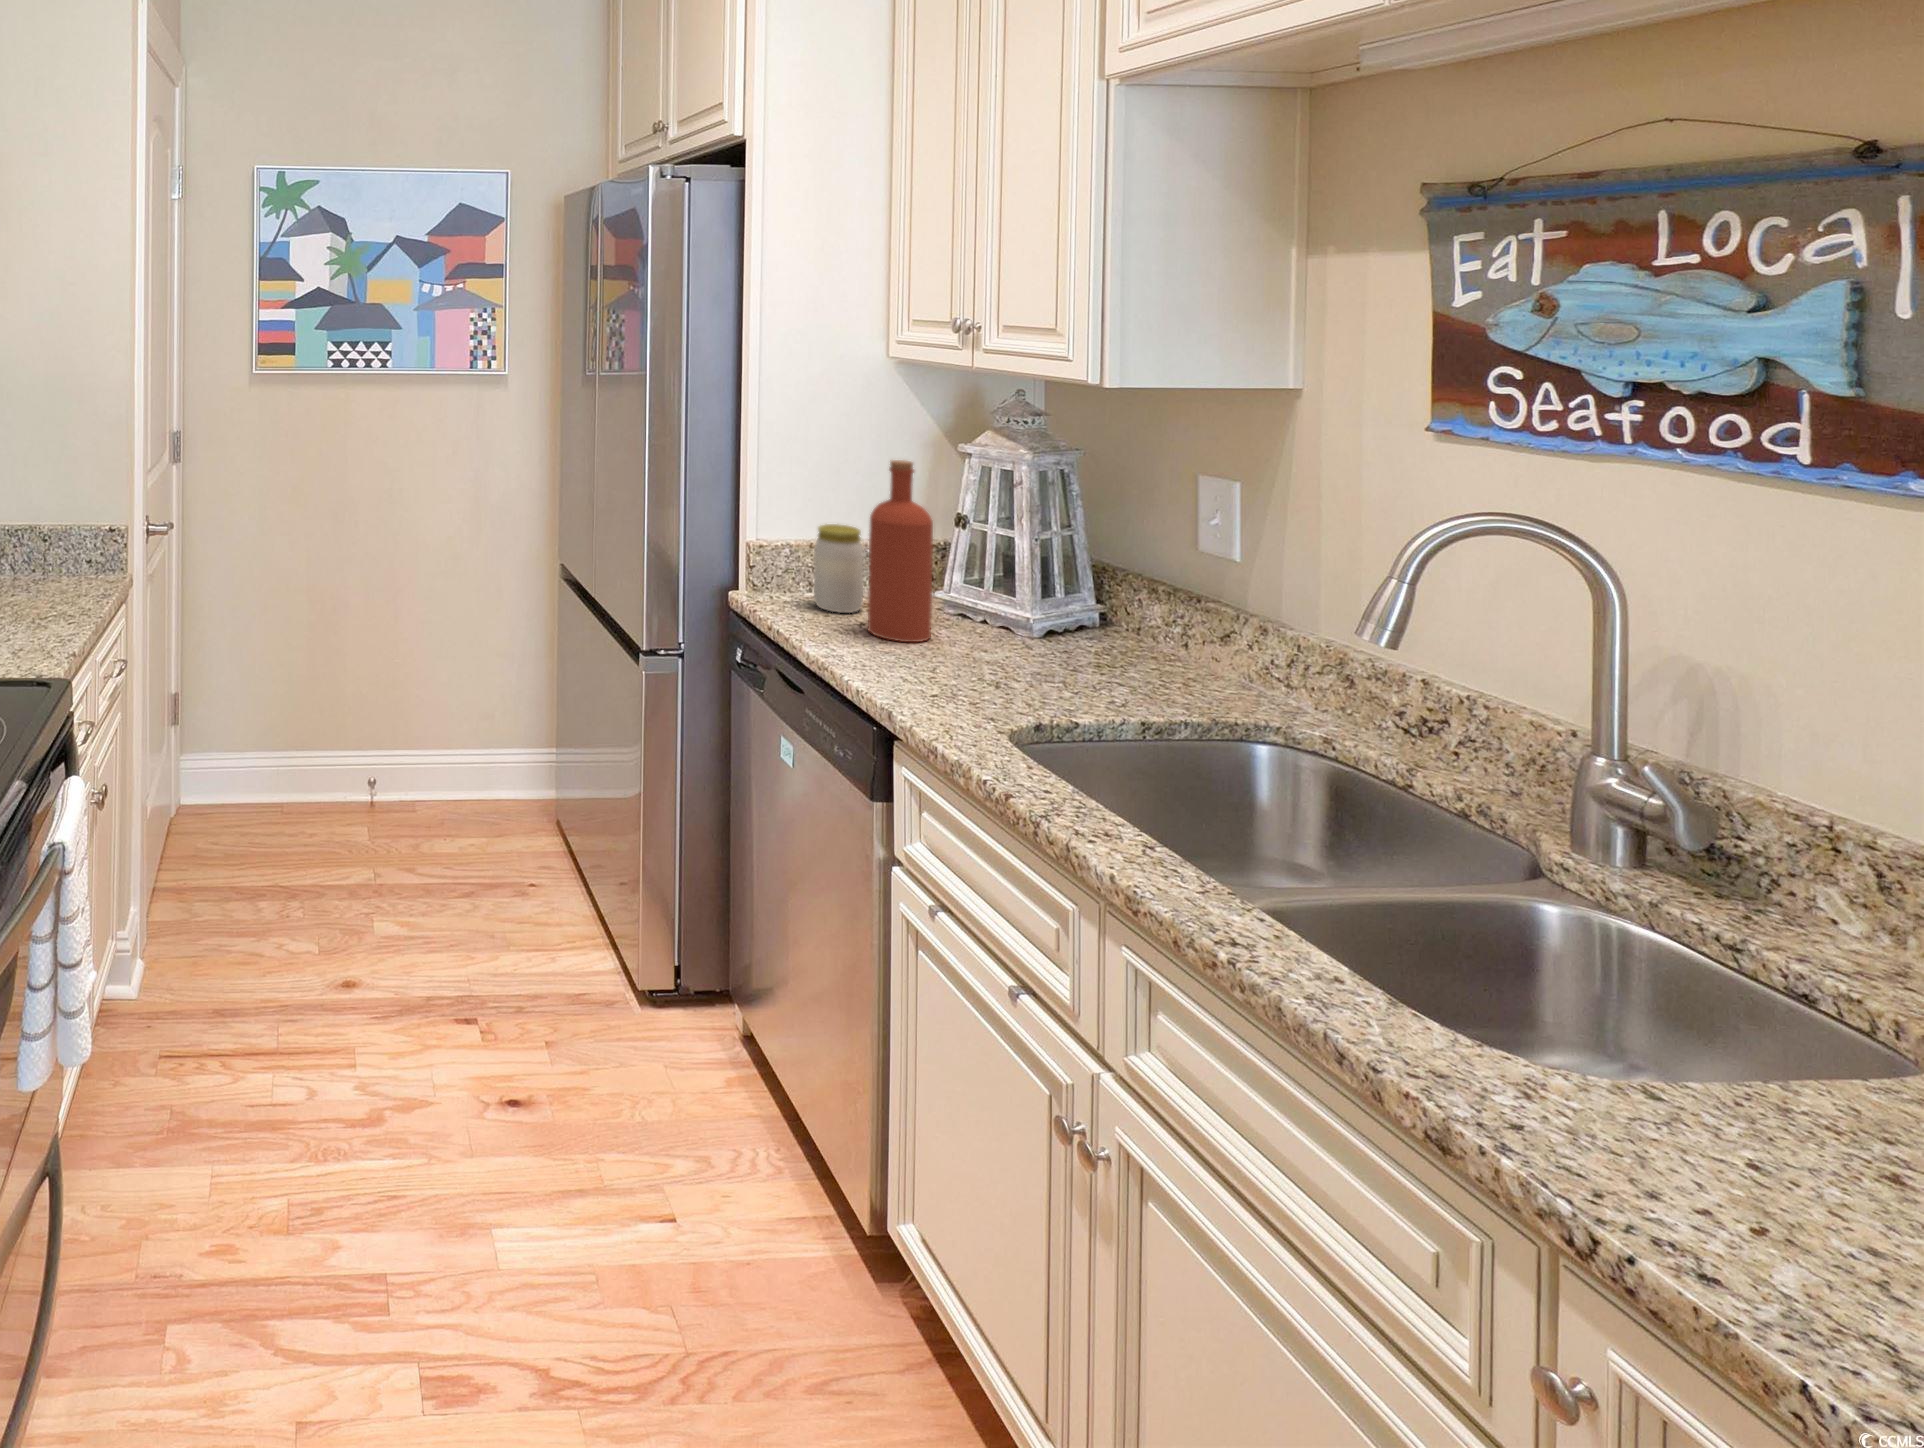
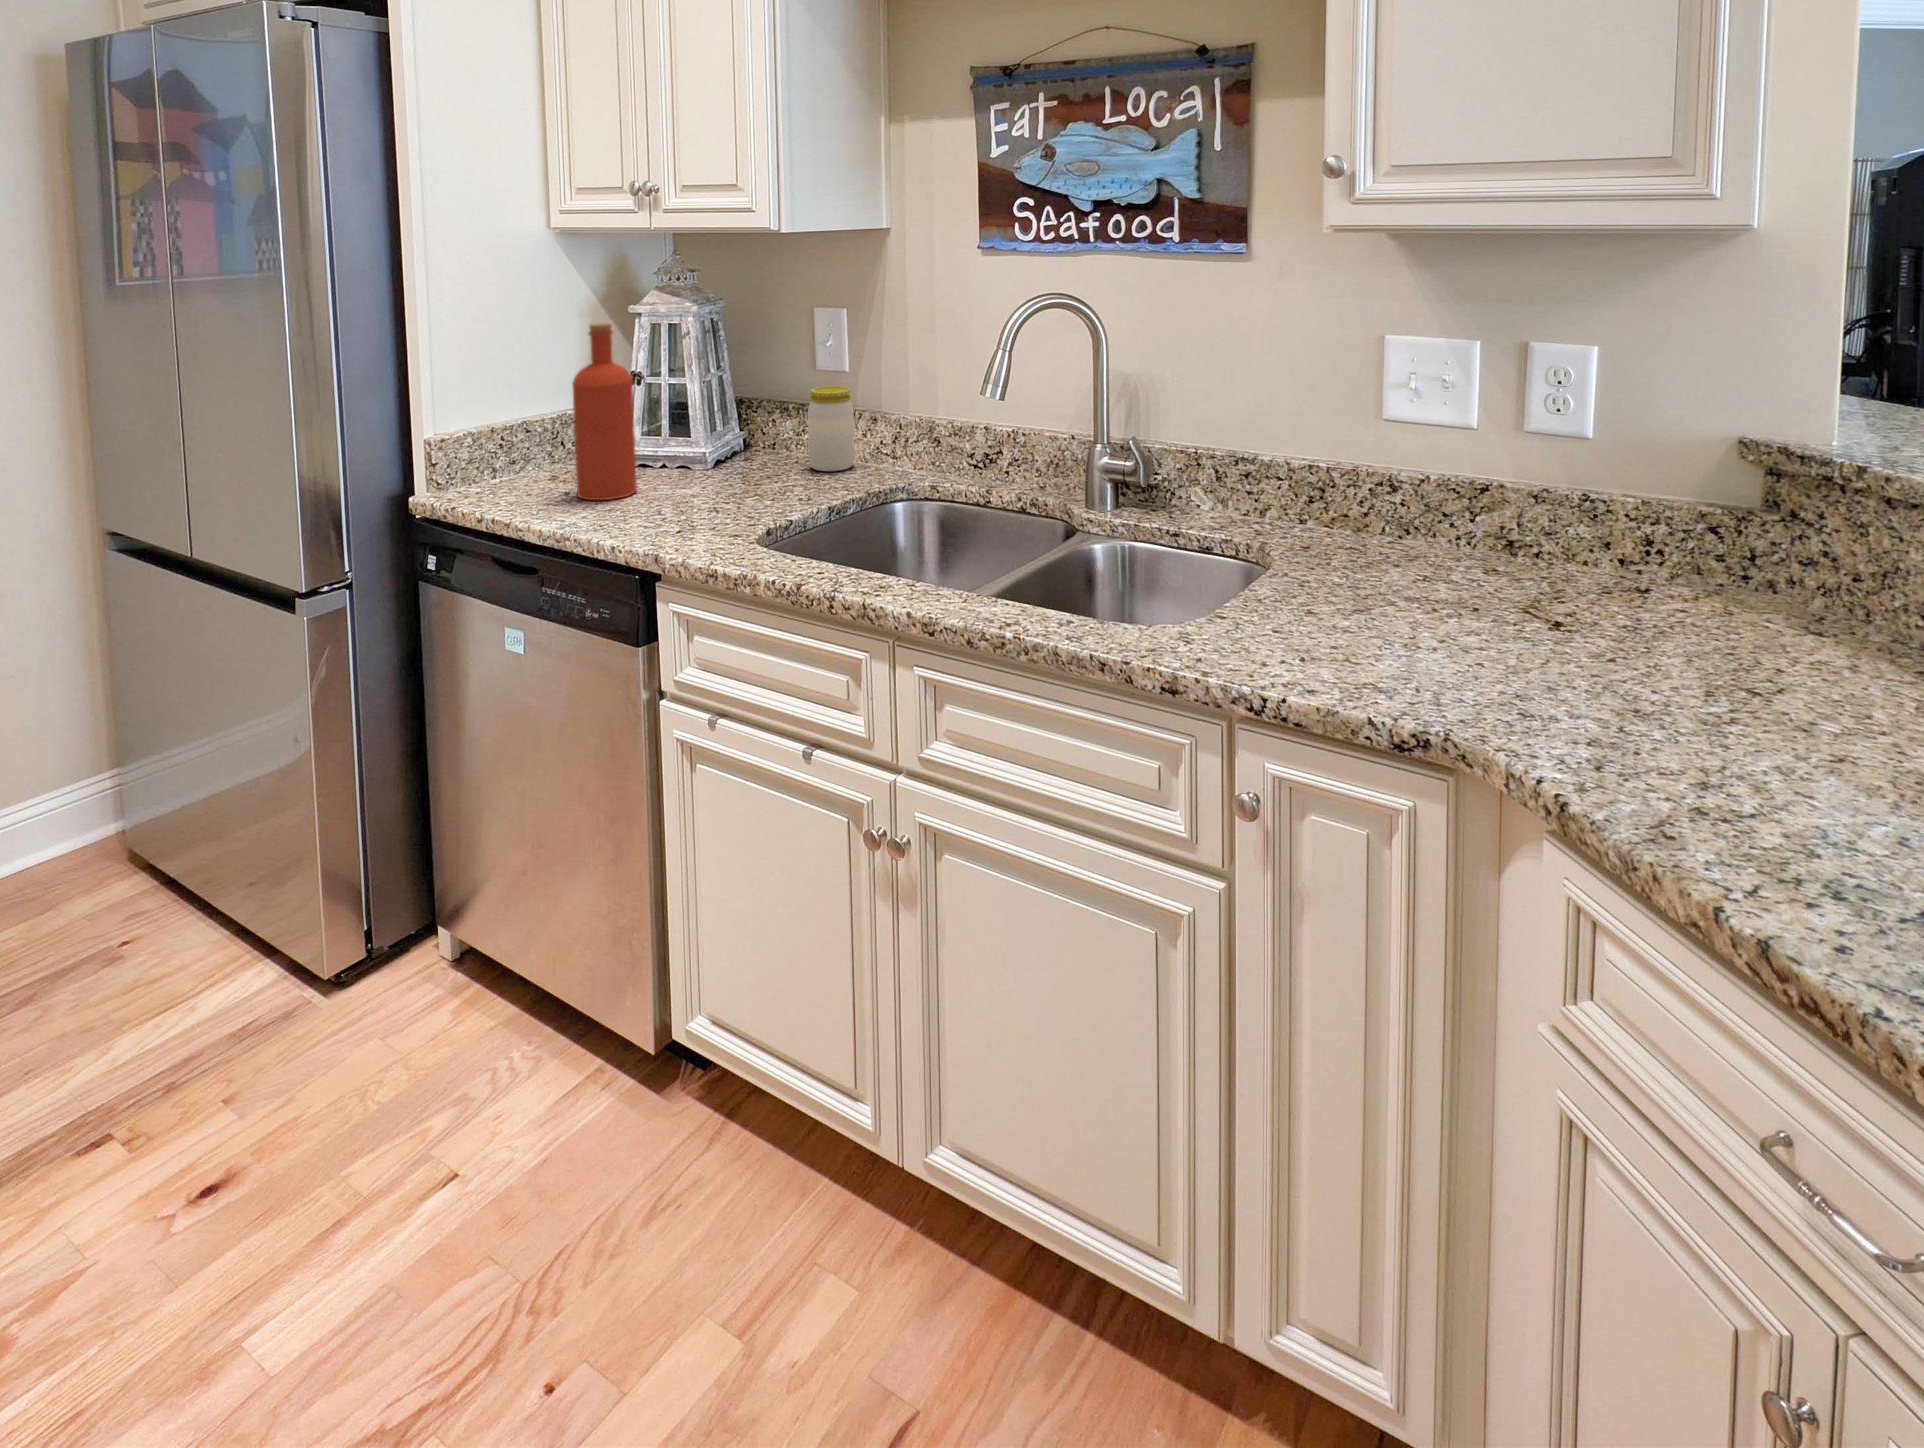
jar: present [814,524,864,613] -> present [808,386,855,471]

